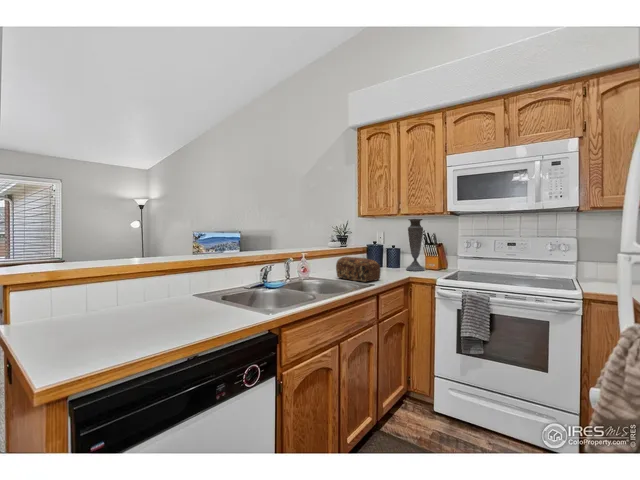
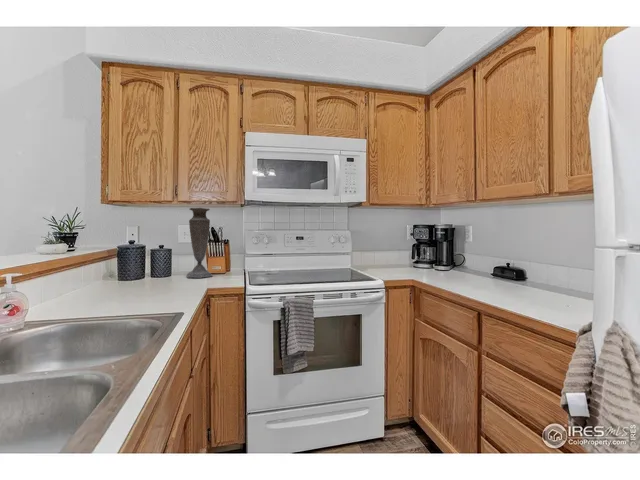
bread loaf: present [336,257,381,282] -> none [74,263,167,304]

